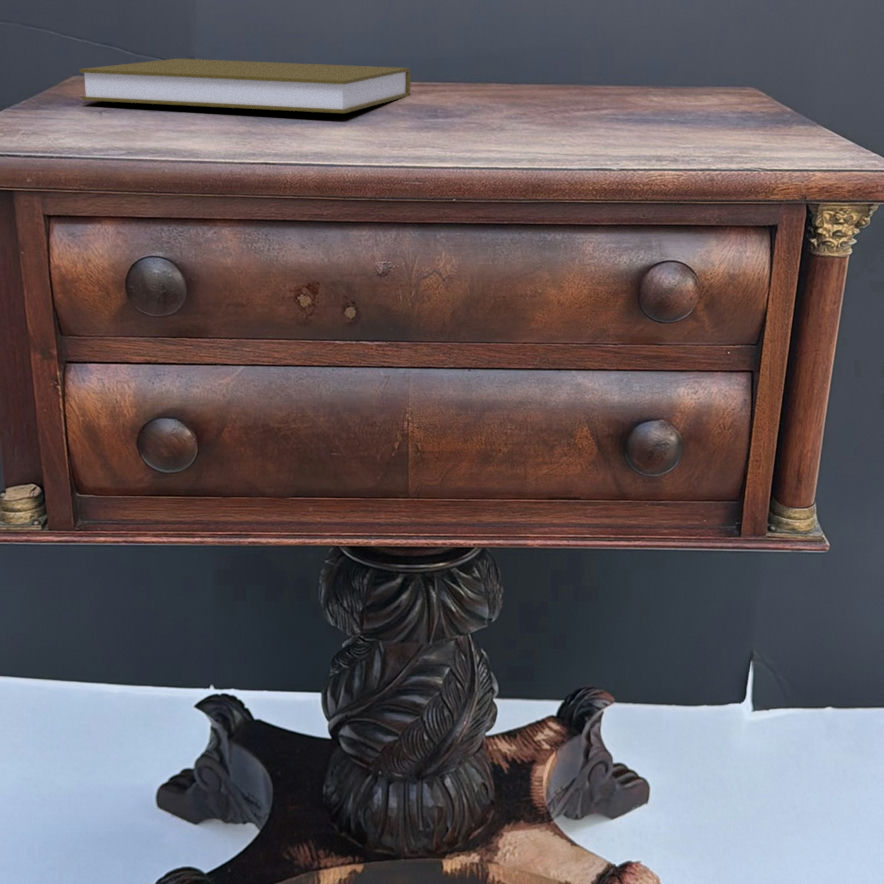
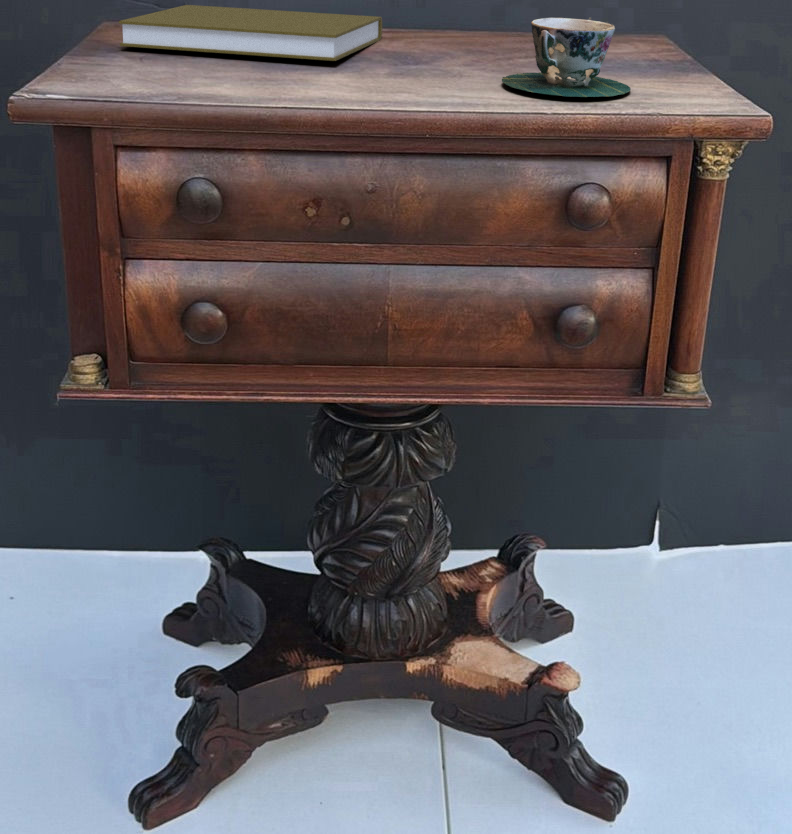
teacup: none [554,53,720,149] -> present [502,17,631,97]

